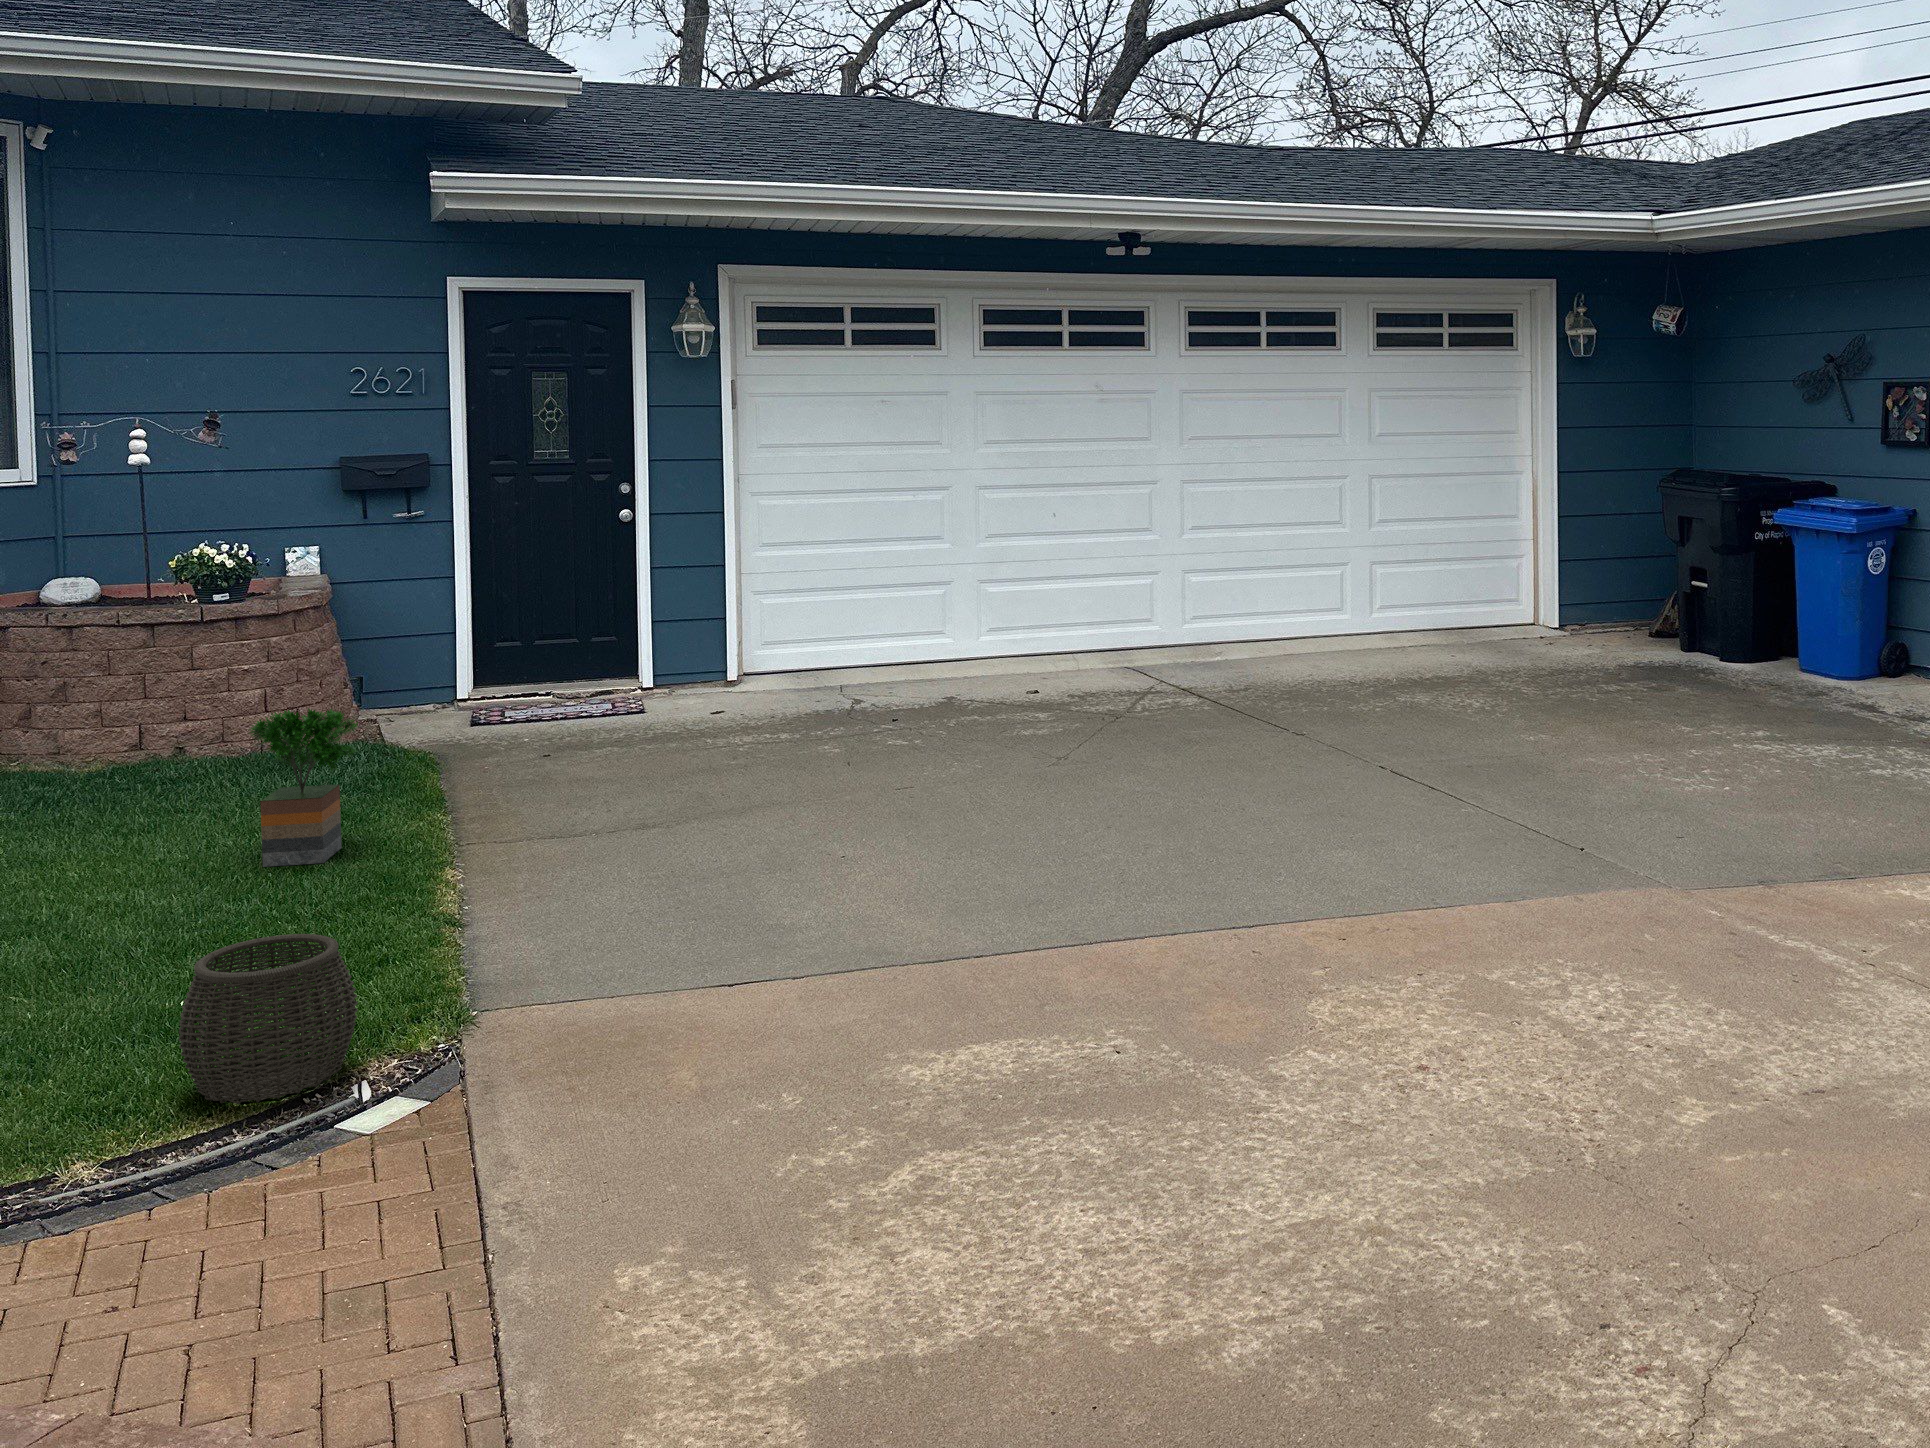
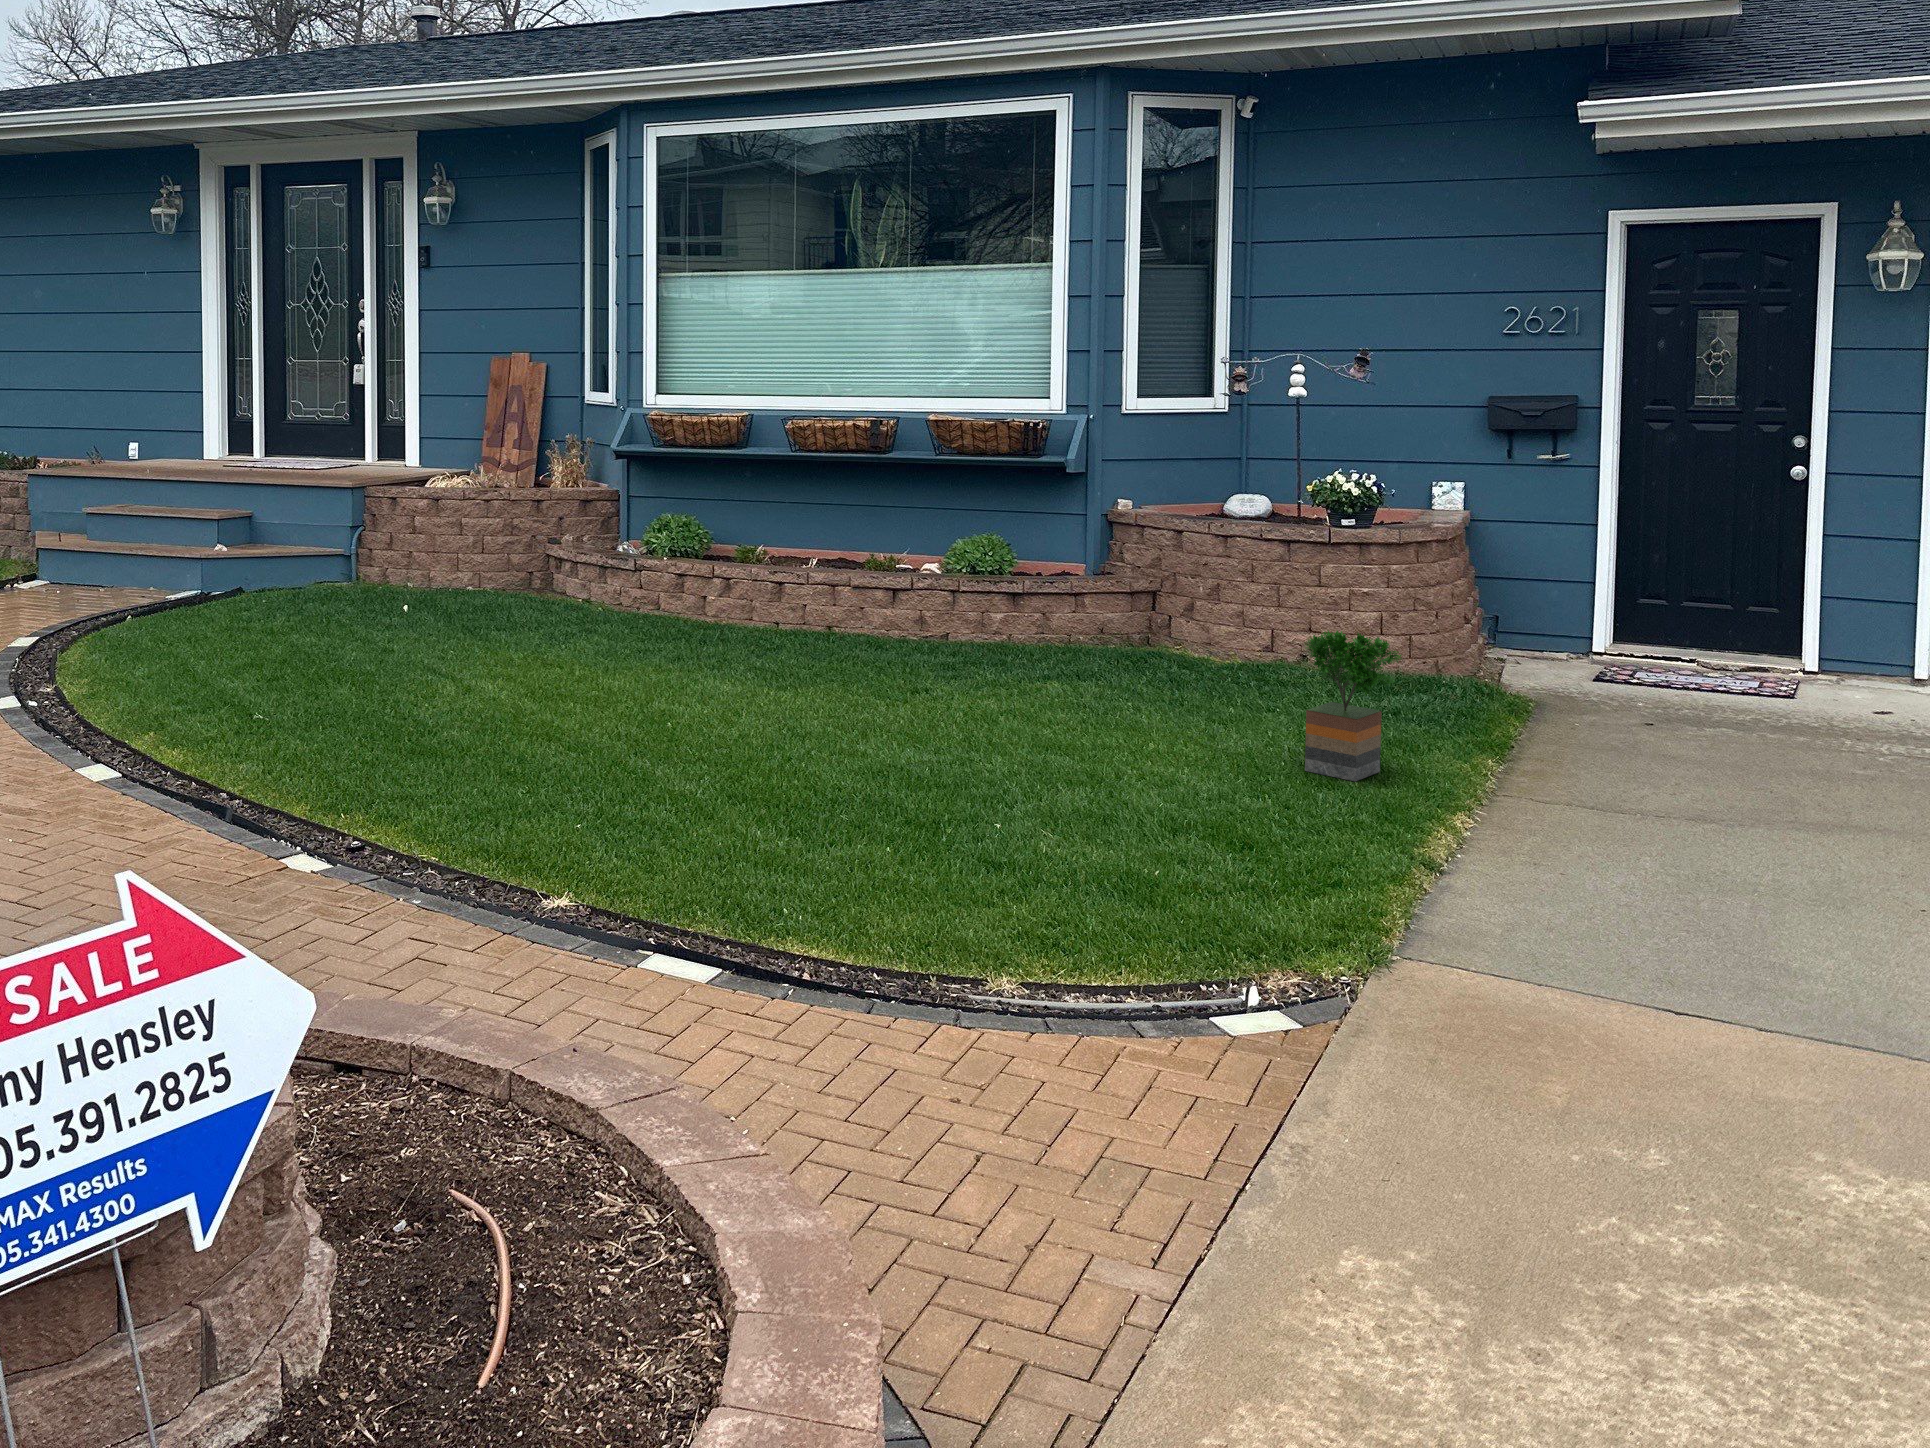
woven basket: present [179,934,358,1104] -> none [1111,829,1260,981]

